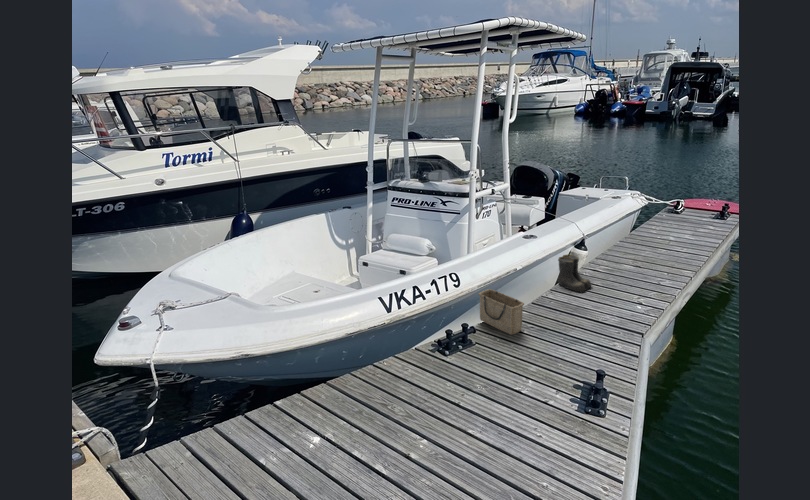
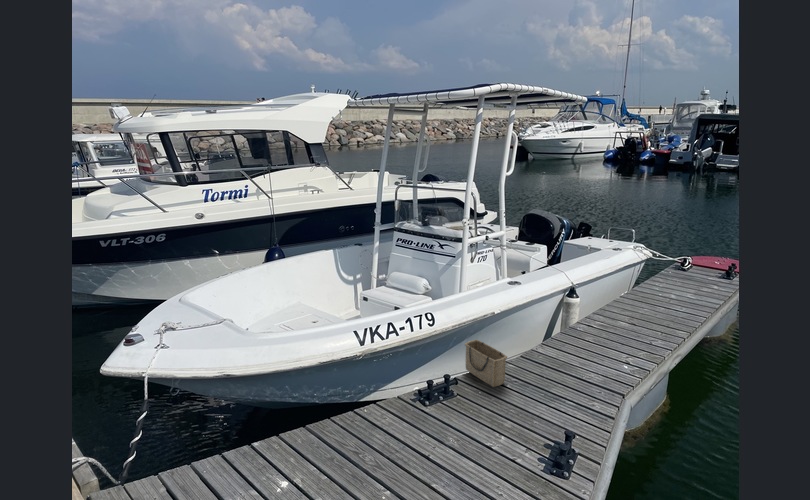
boots: present [558,255,592,292] -> none [549,308,583,347]

